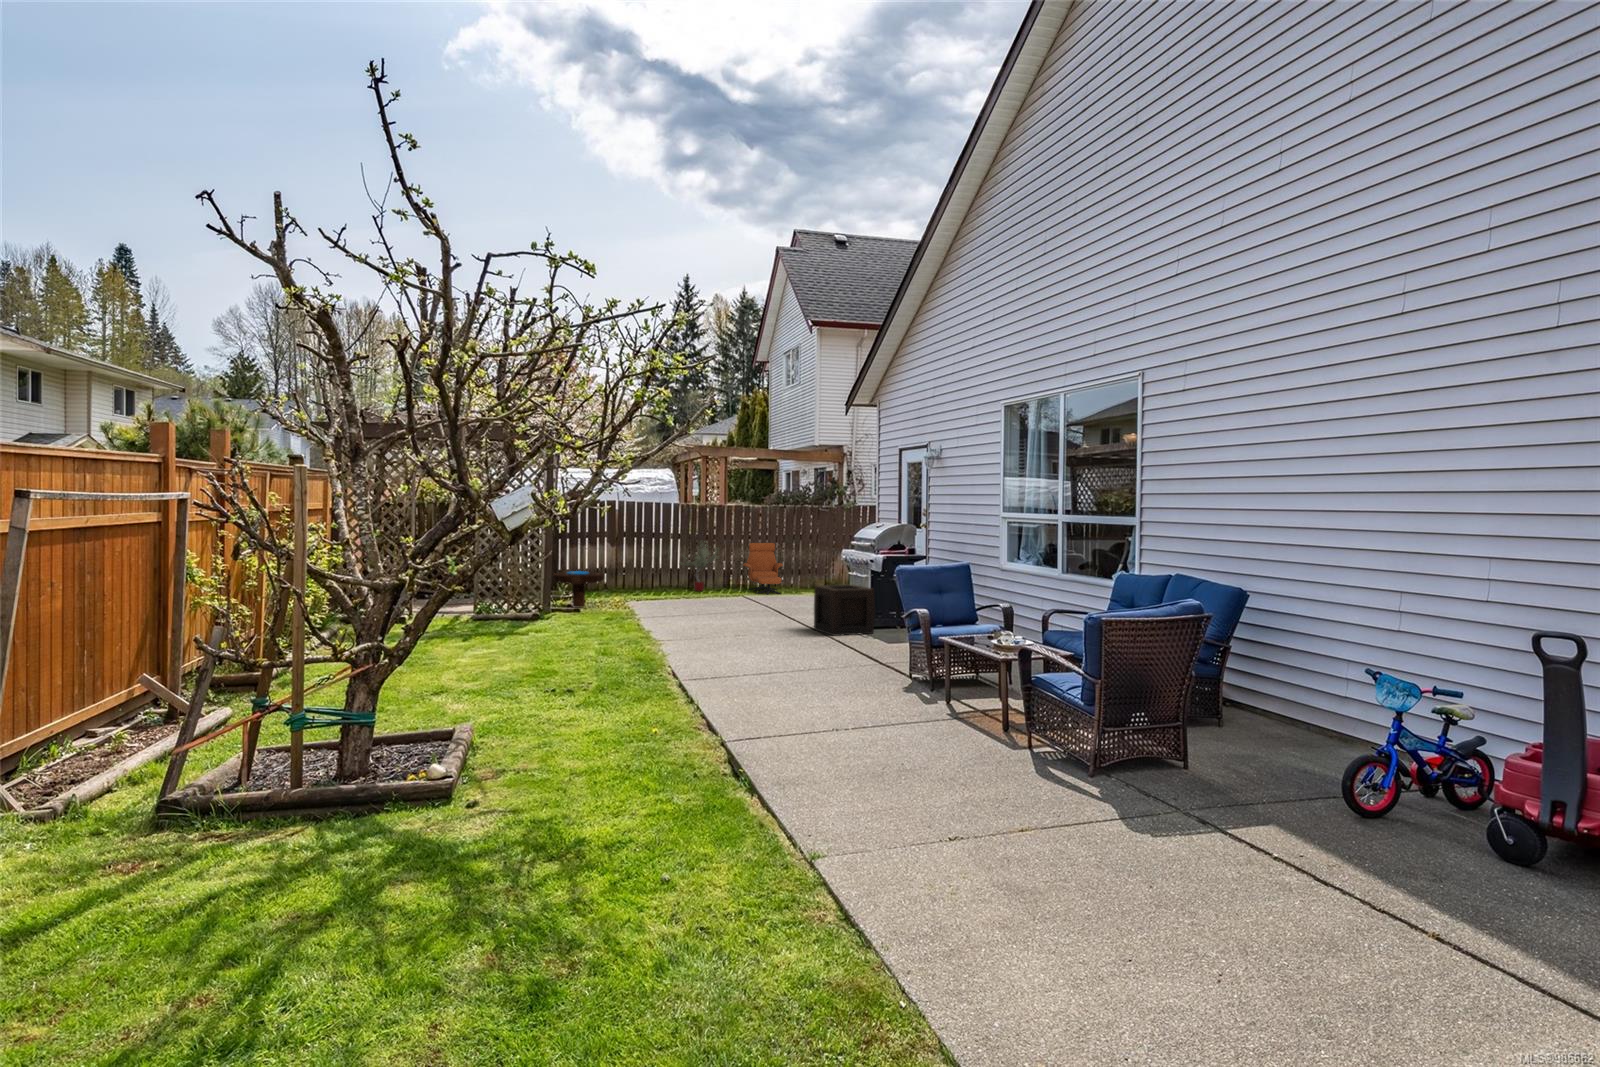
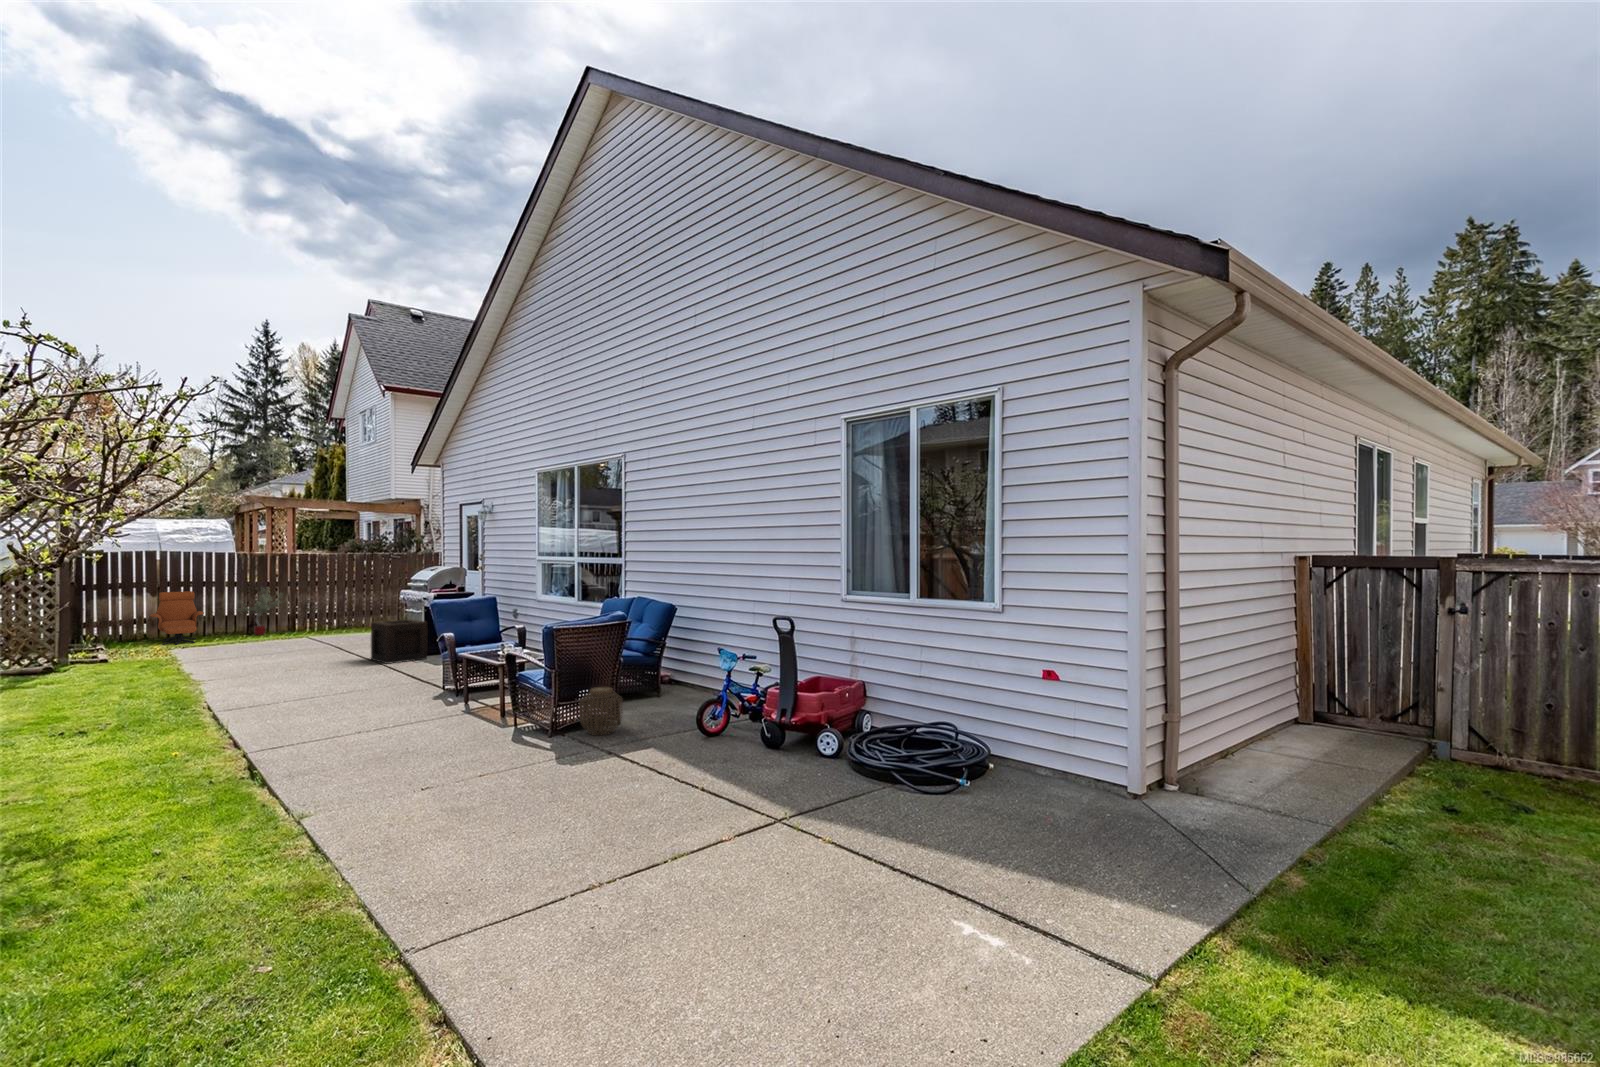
lounge chair: present [743,543,783,595] -> present [150,591,204,645]
side table: present [553,571,604,608] -> none [72,622,139,659]
woven basket: none [1135,709,1205,783] -> present [579,687,623,735]

